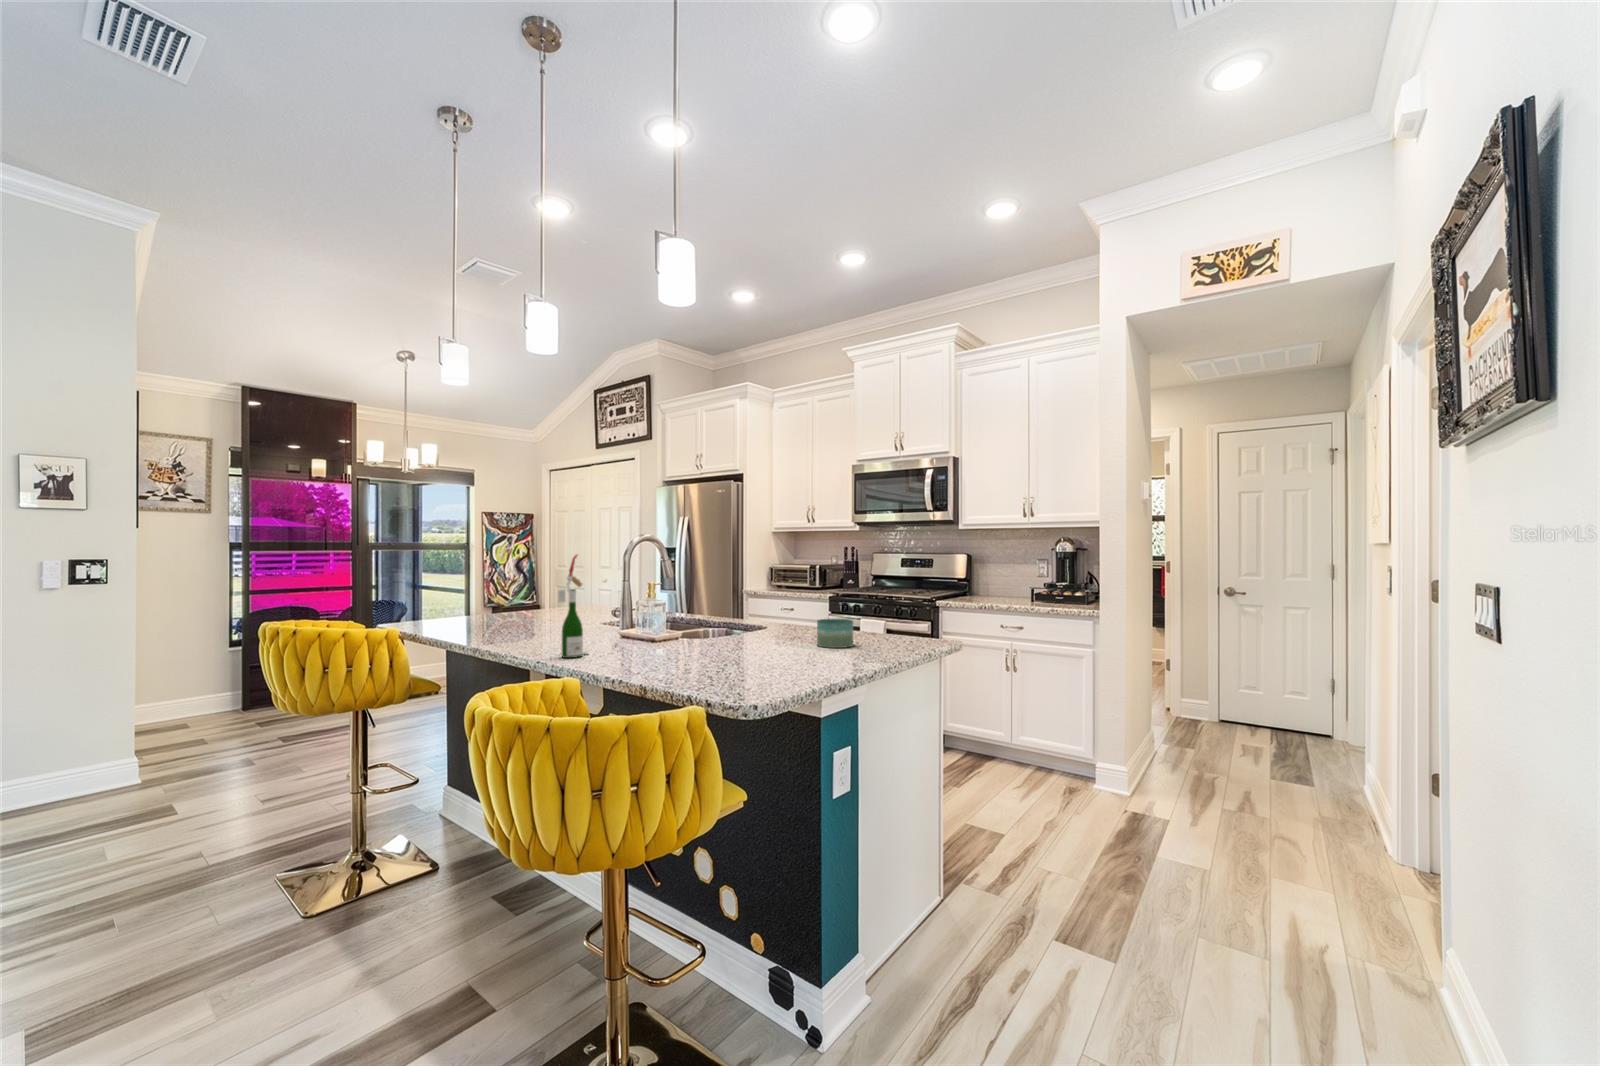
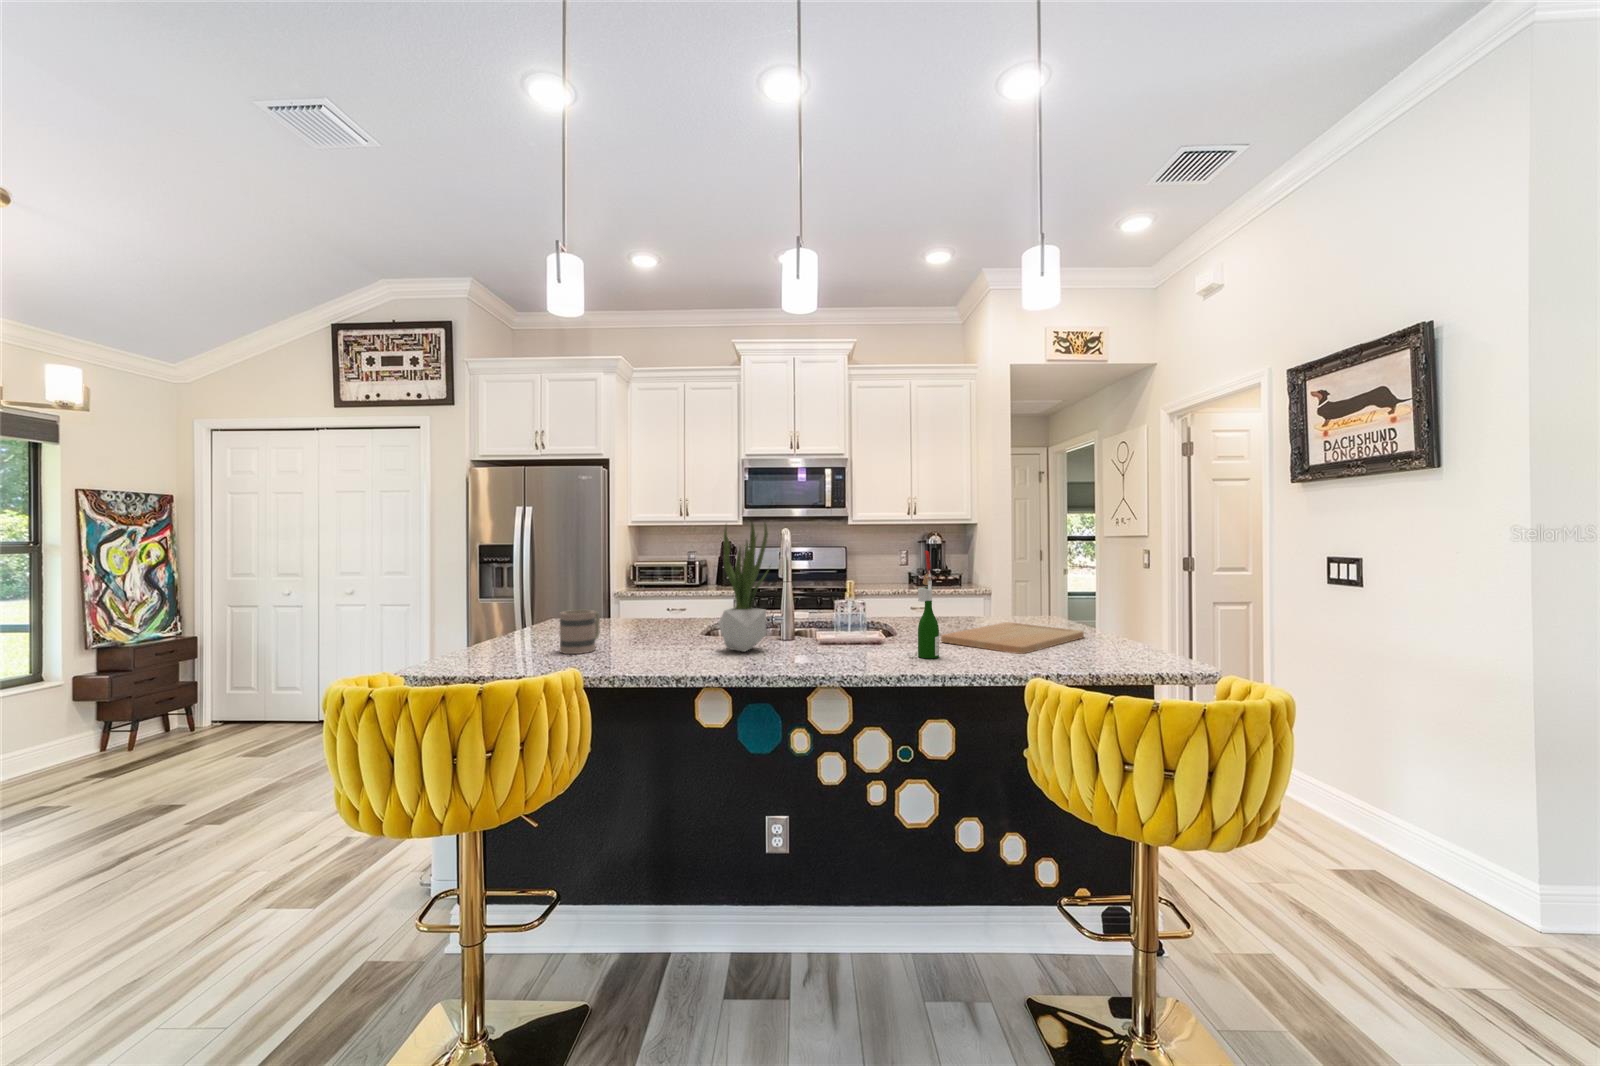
potted plant: none [497,525,549,637] -> present [718,522,770,652]
mug: none [447,595,489,627] -> present [559,610,600,654]
candle: present [817,619,853,648] -> none [1000,600,1032,625]
cutting board: none [640,641,793,666] -> present [941,622,1084,654]

